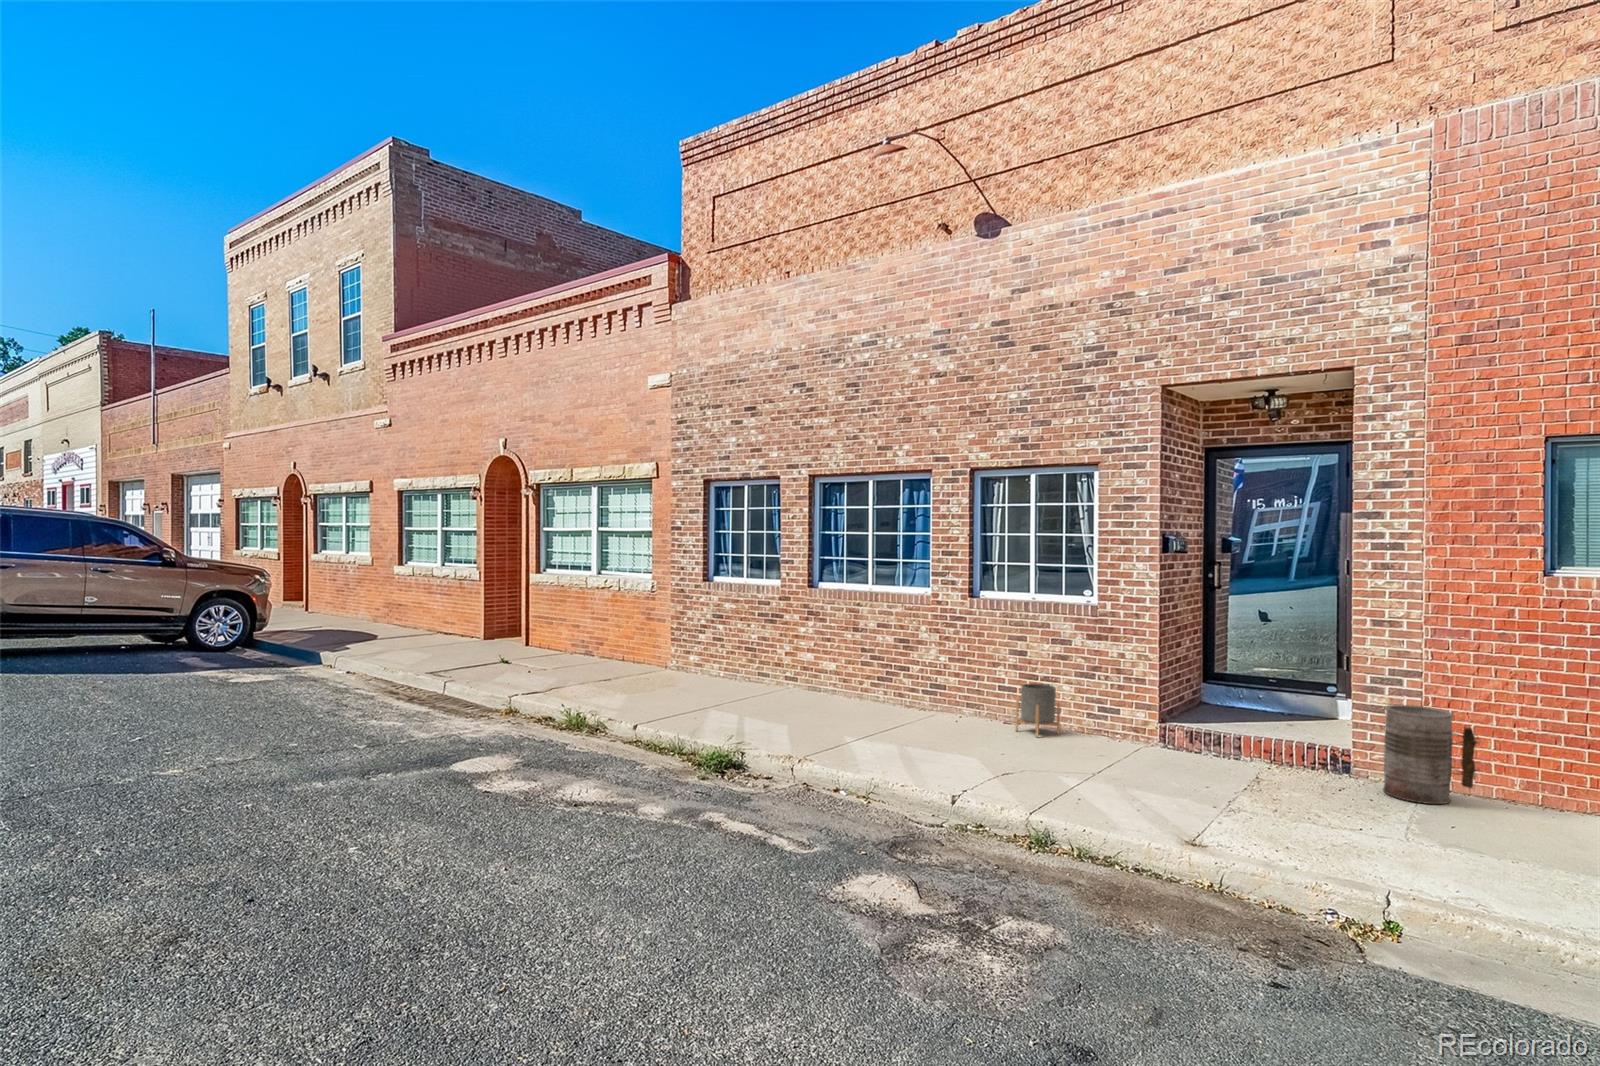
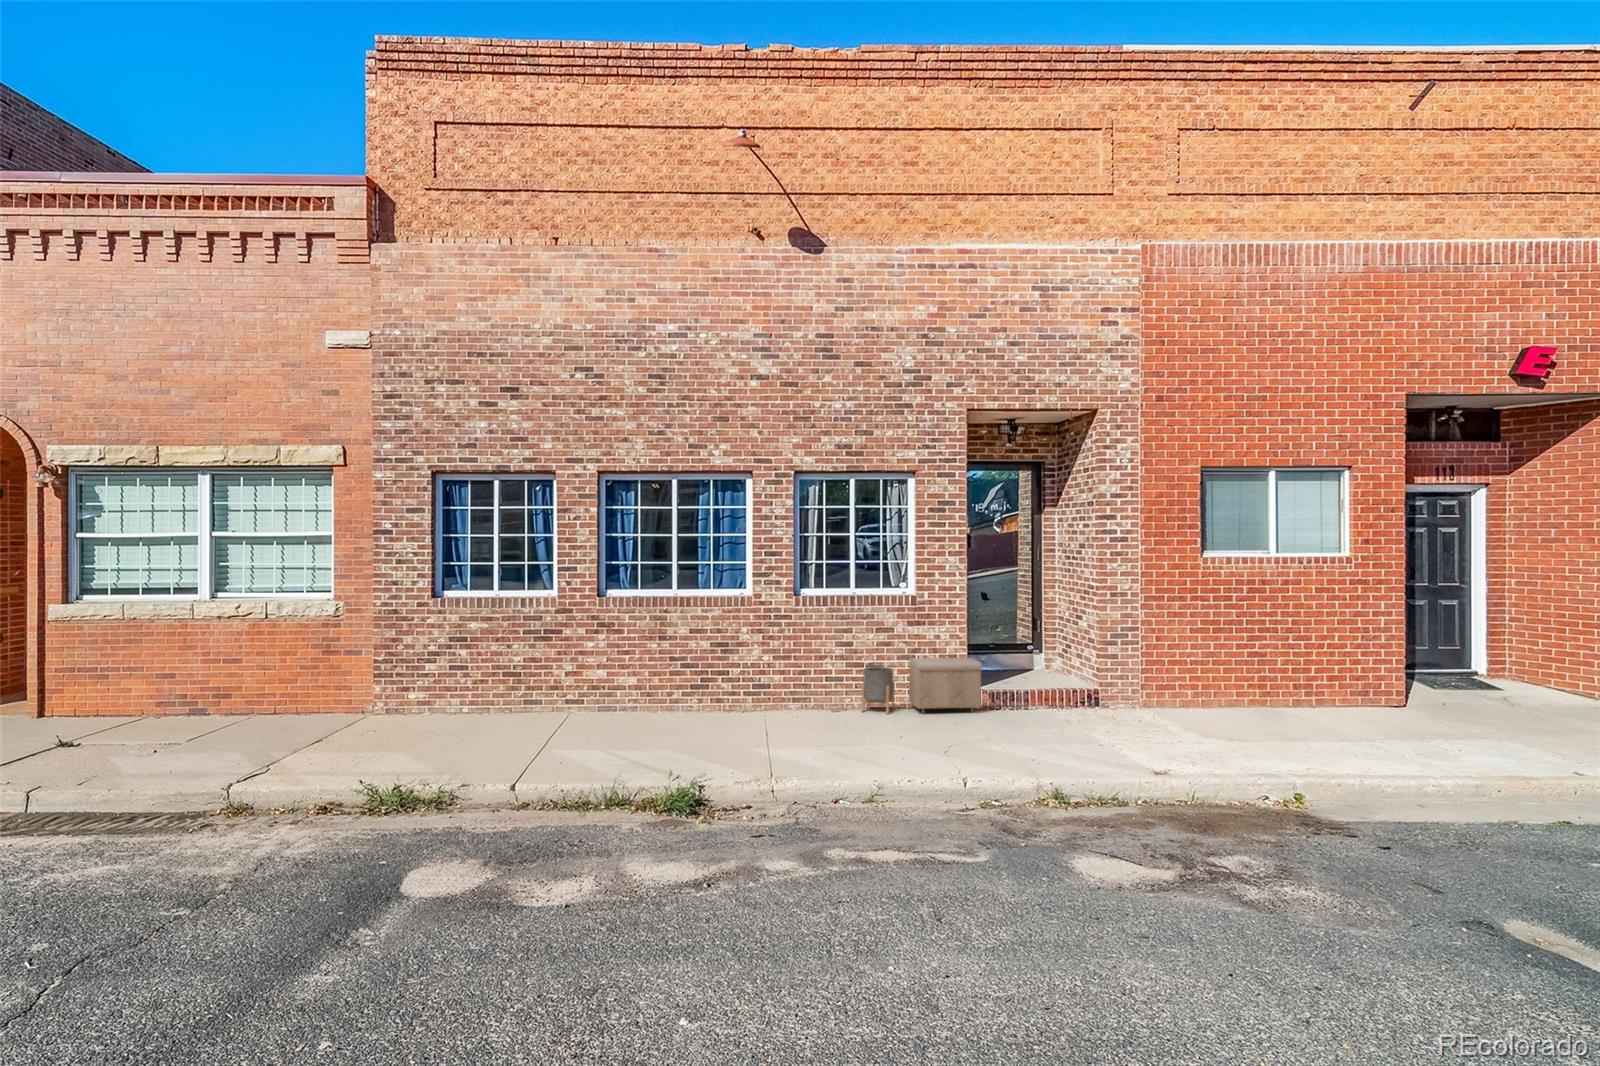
storage bench: none [1067,679,1158,753] -> present [909,658,982,713]
trash can: present [1383,705,1480,804] -> none [1132,648,1187,712]

